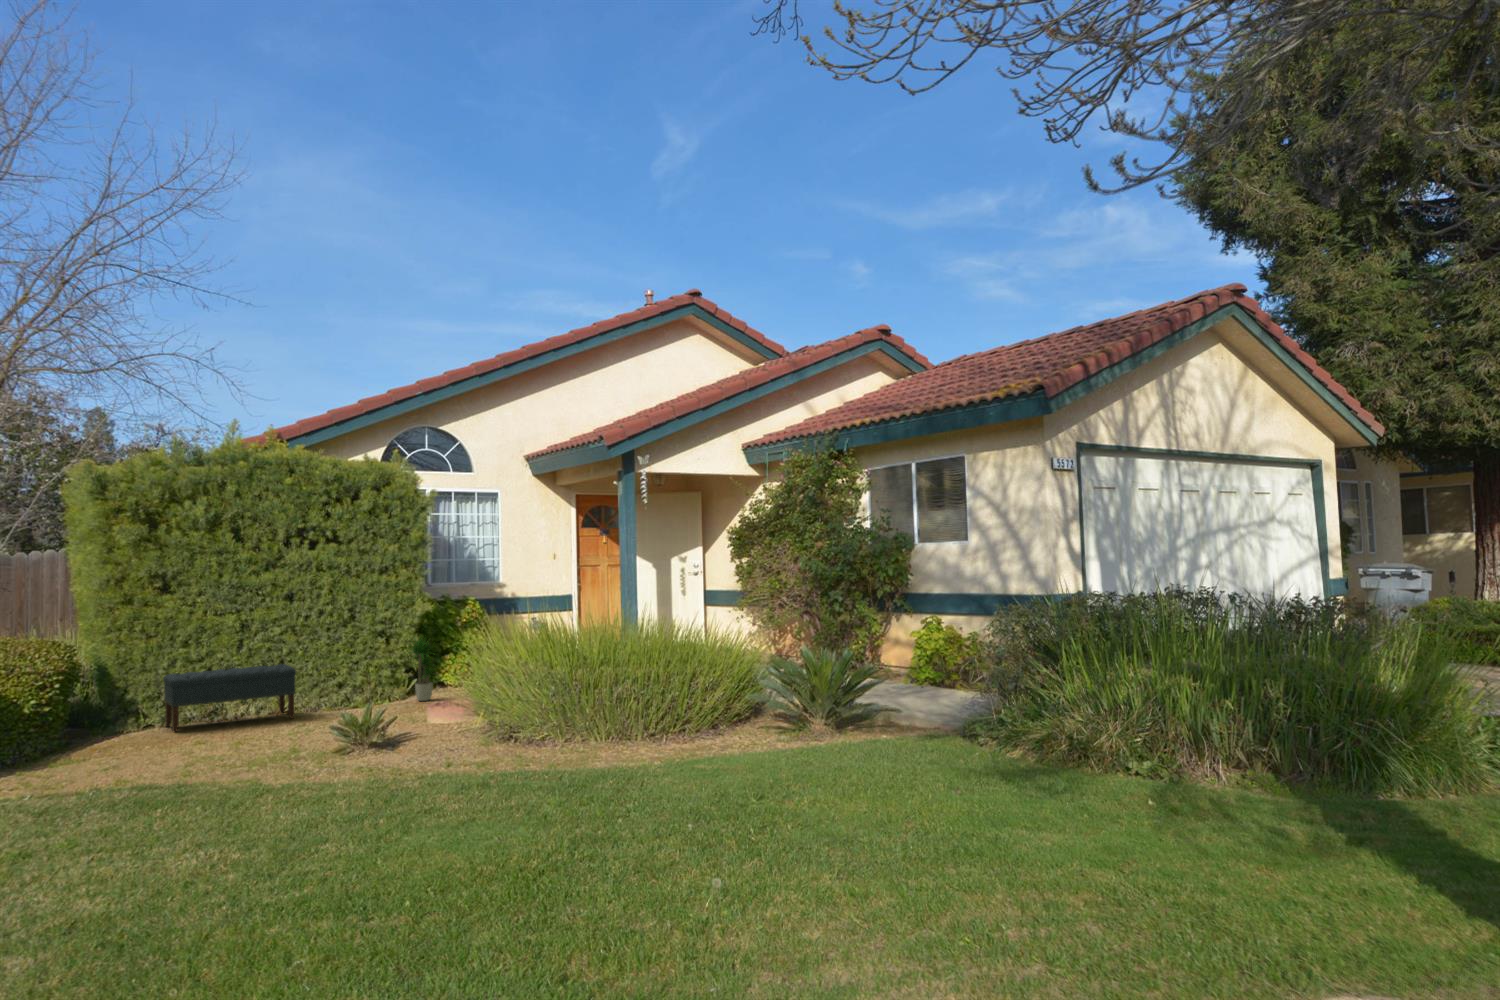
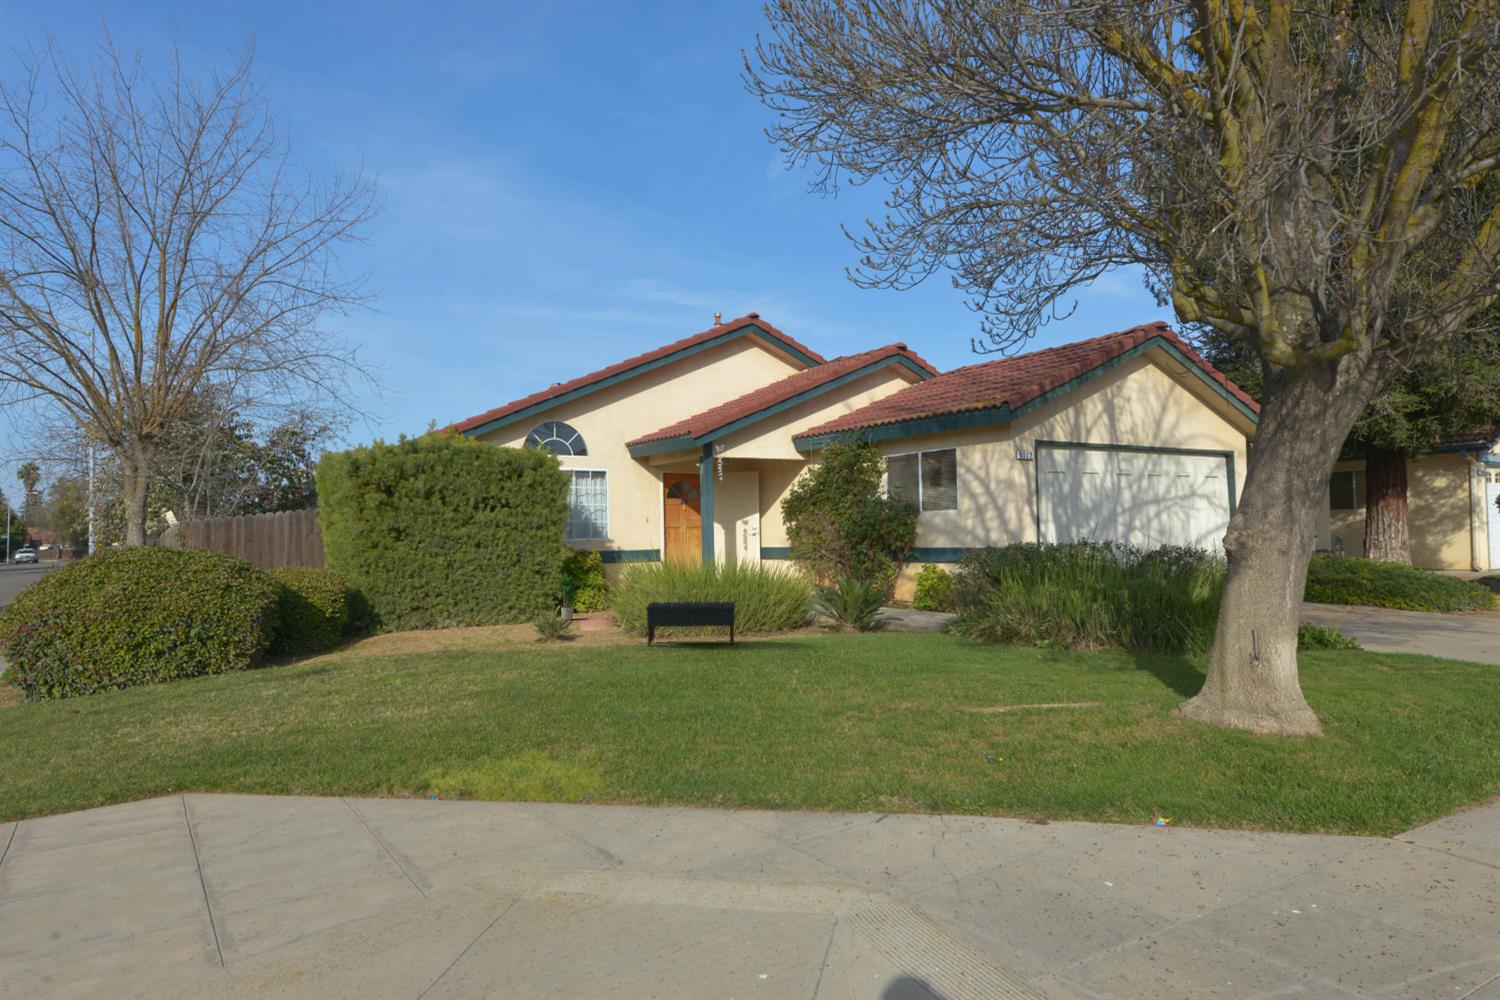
bench: present [163,664,296,732] -> present [646,601,735,646]

